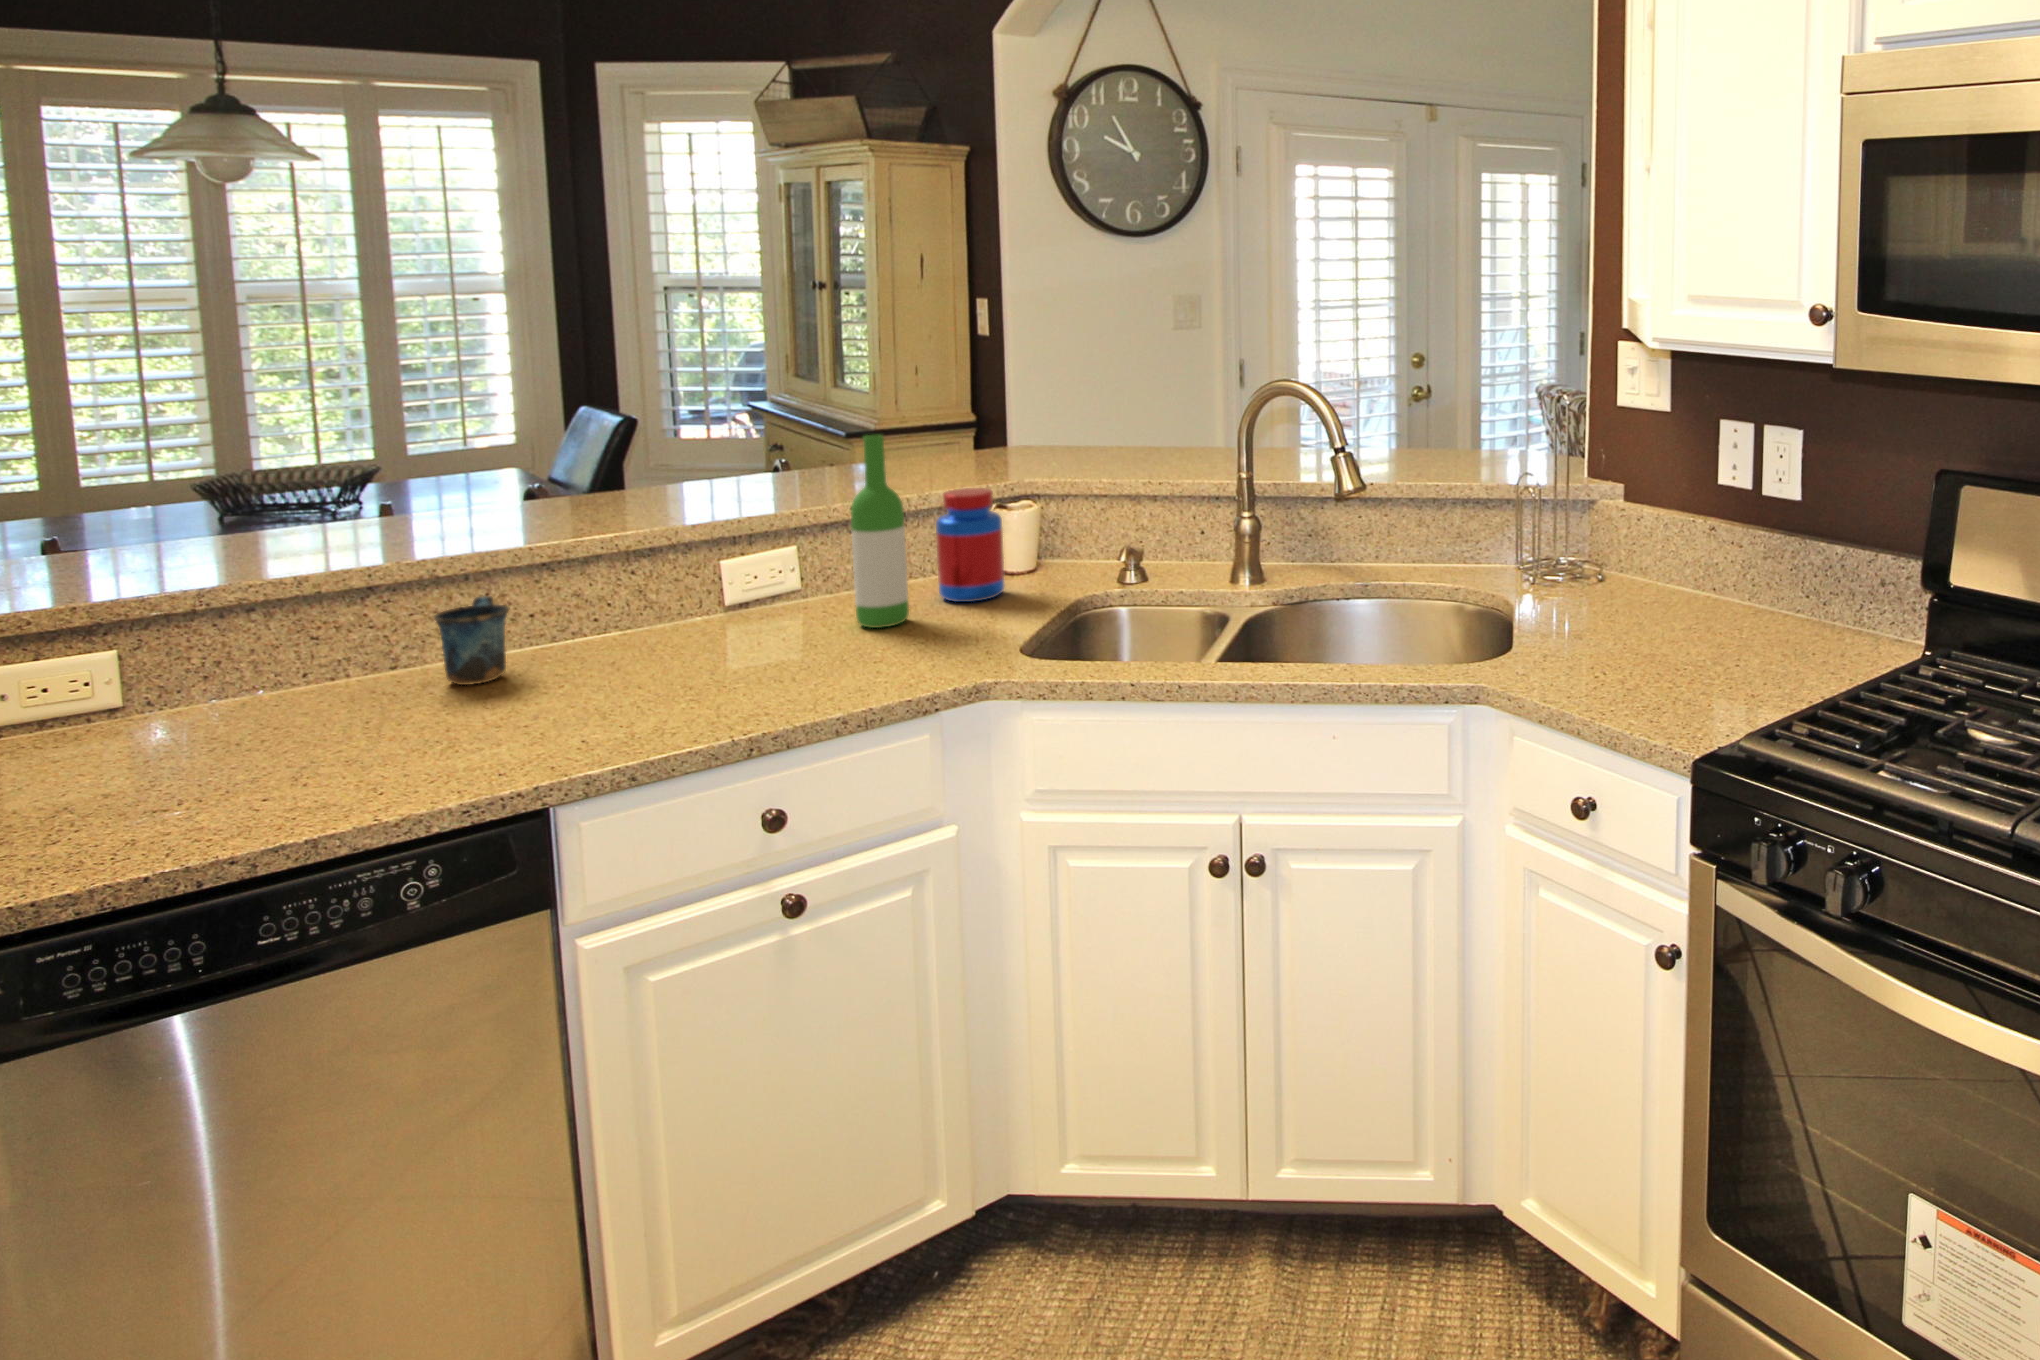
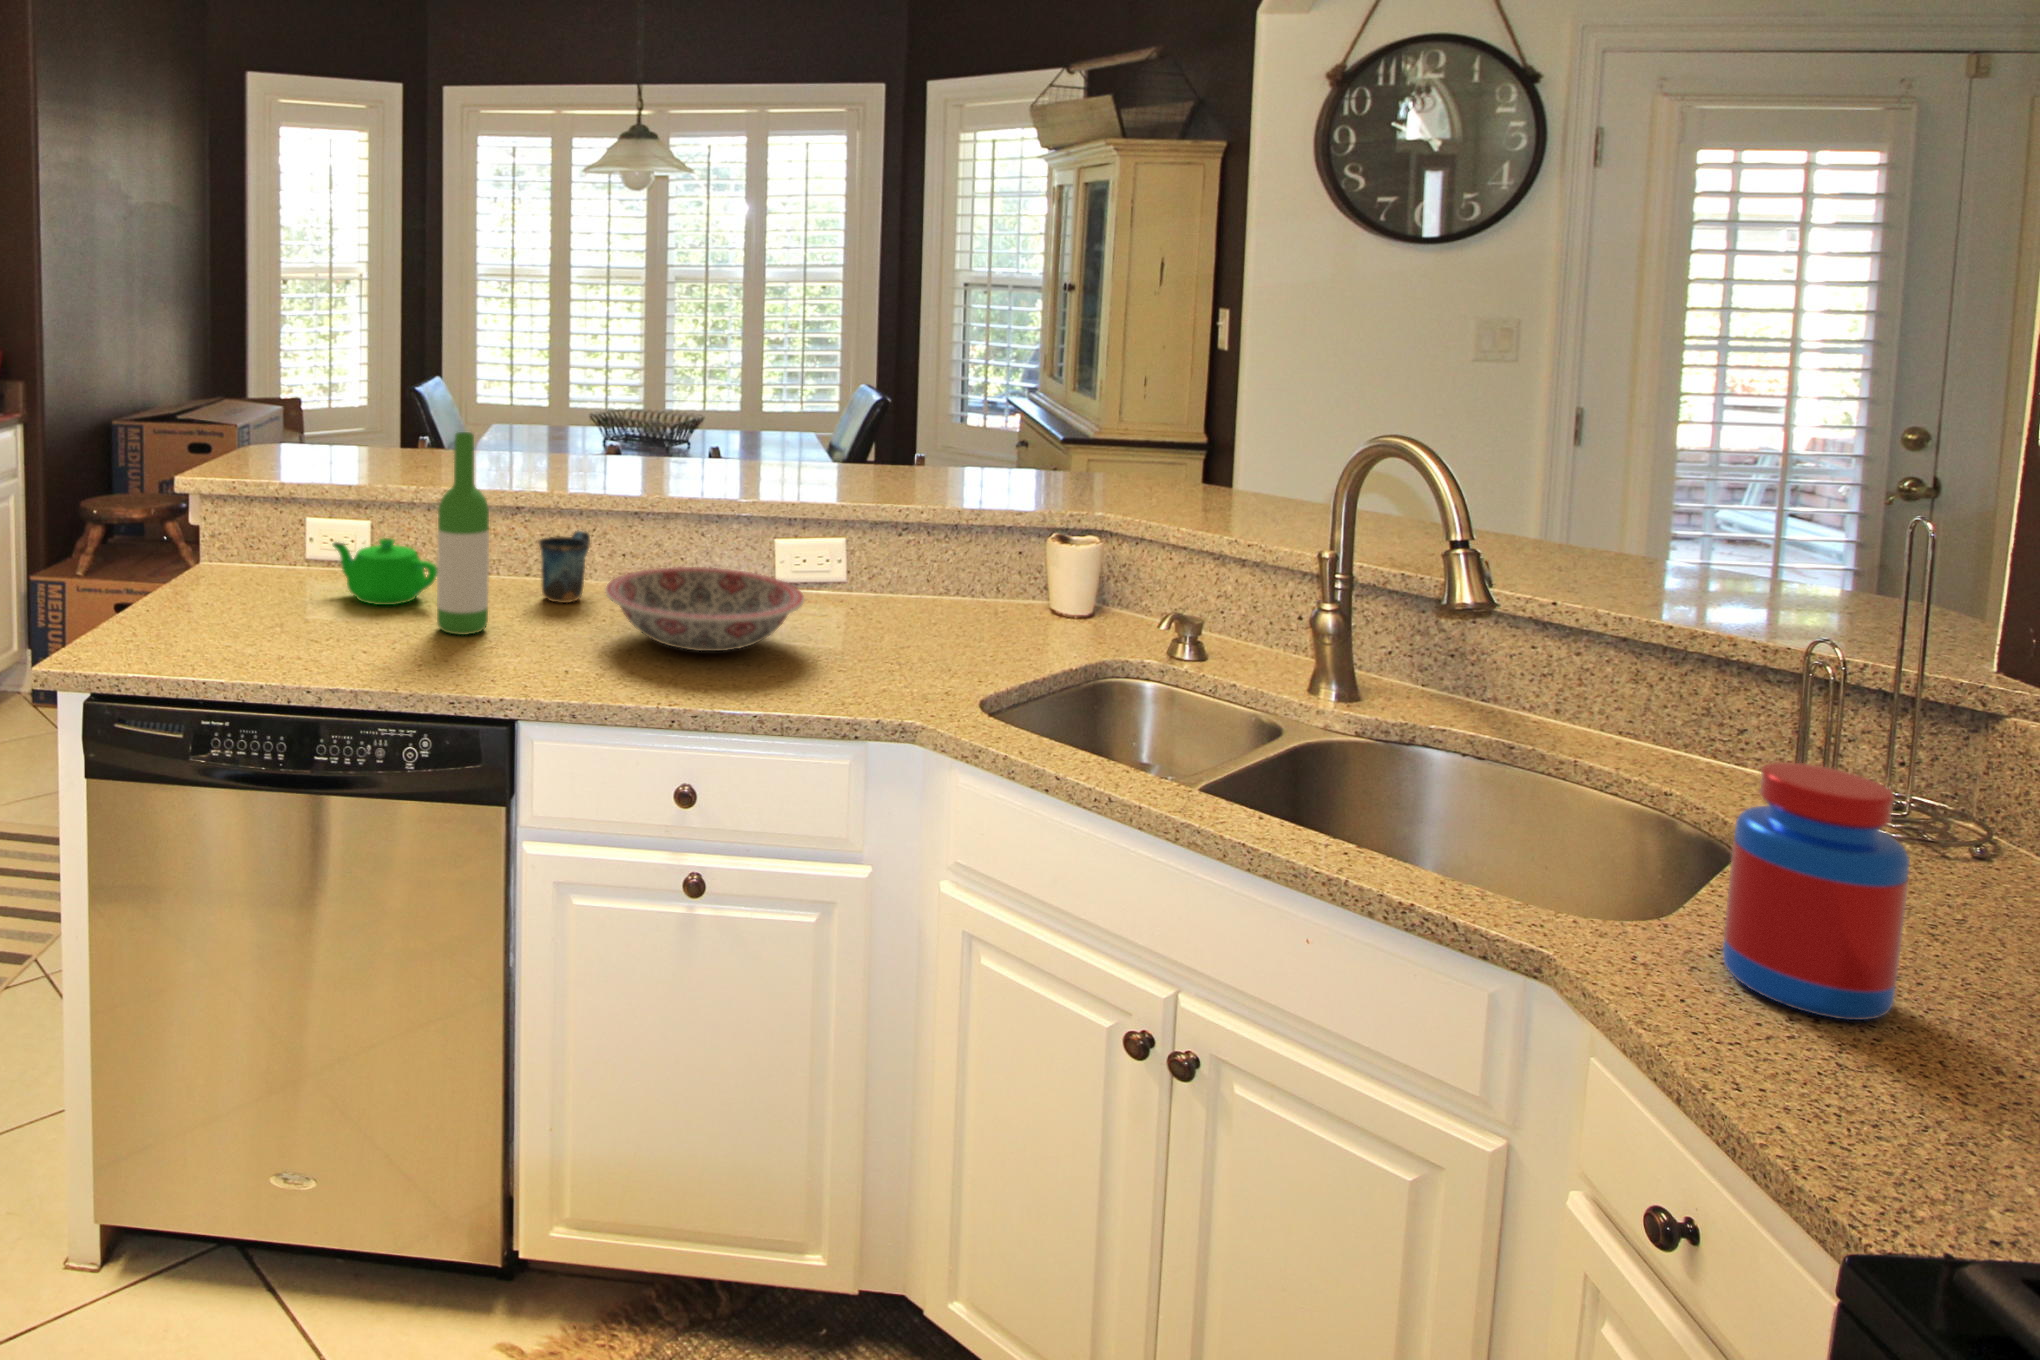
wine bottle: present [851,434,909,628] -> present [437,432,489,635]
jar: present [936,488,1004,602] -> present [1722,762,1910,1020]
ceramic bowl: none [582,594,822,685] -> present [605,567,804,651]
teapot: none [81,659,299,753] -> present [333,538,437,605]

